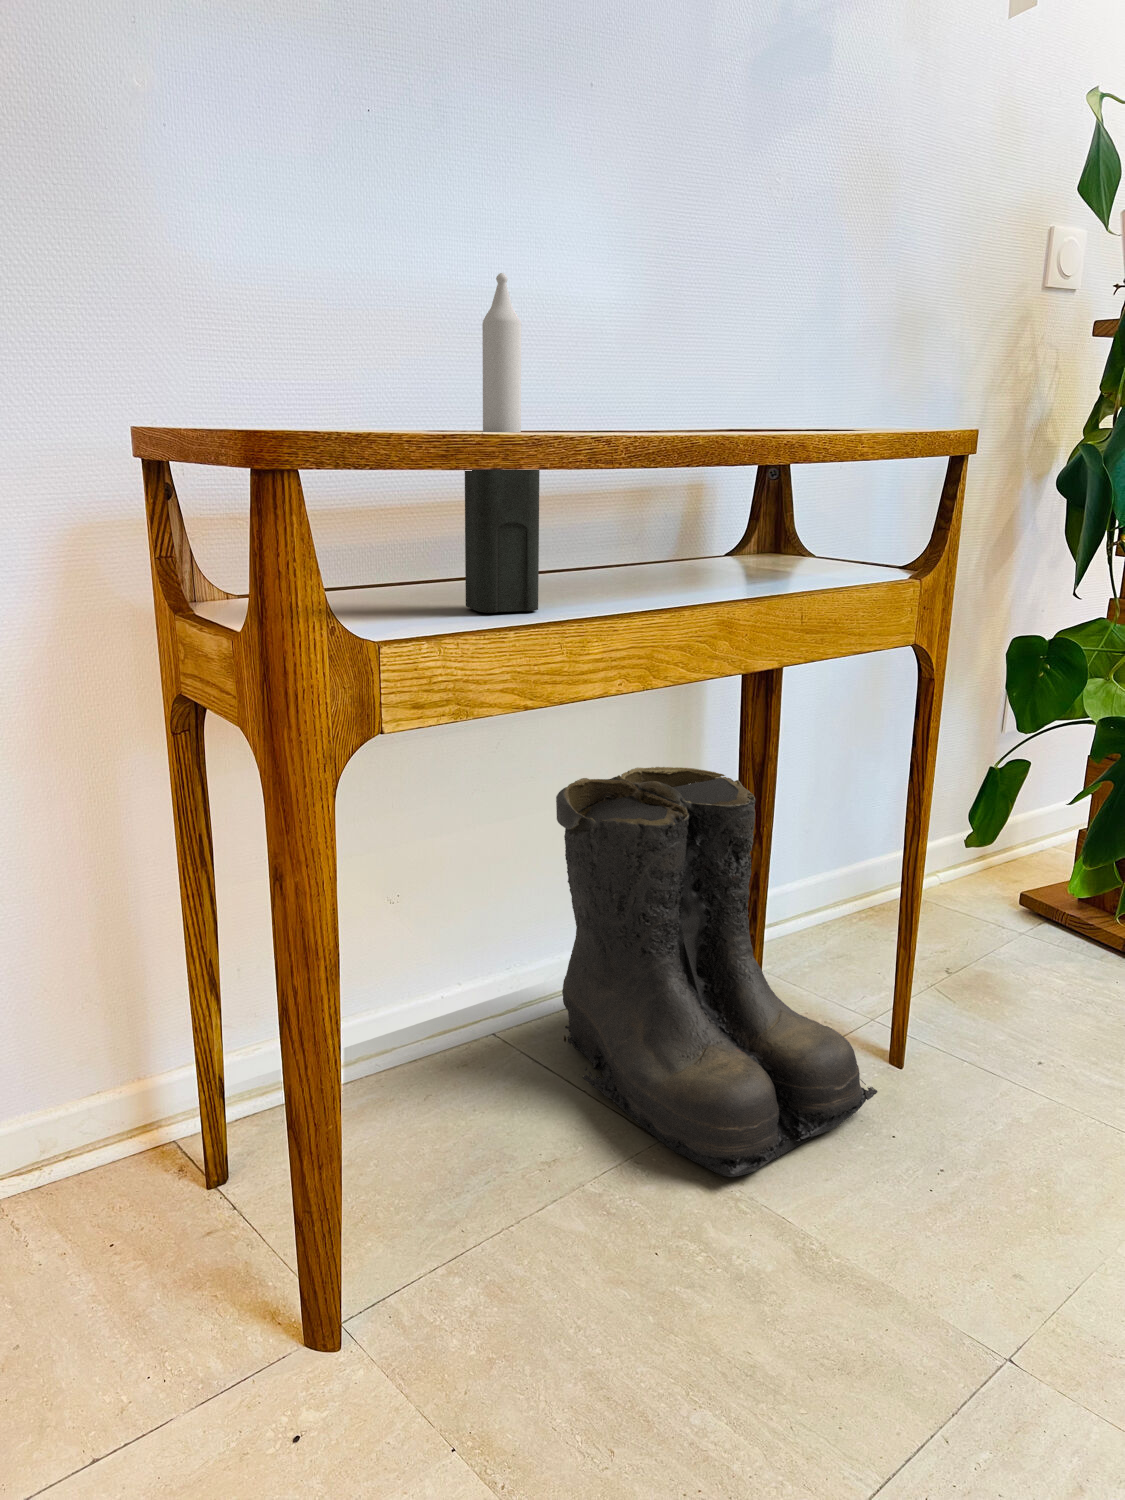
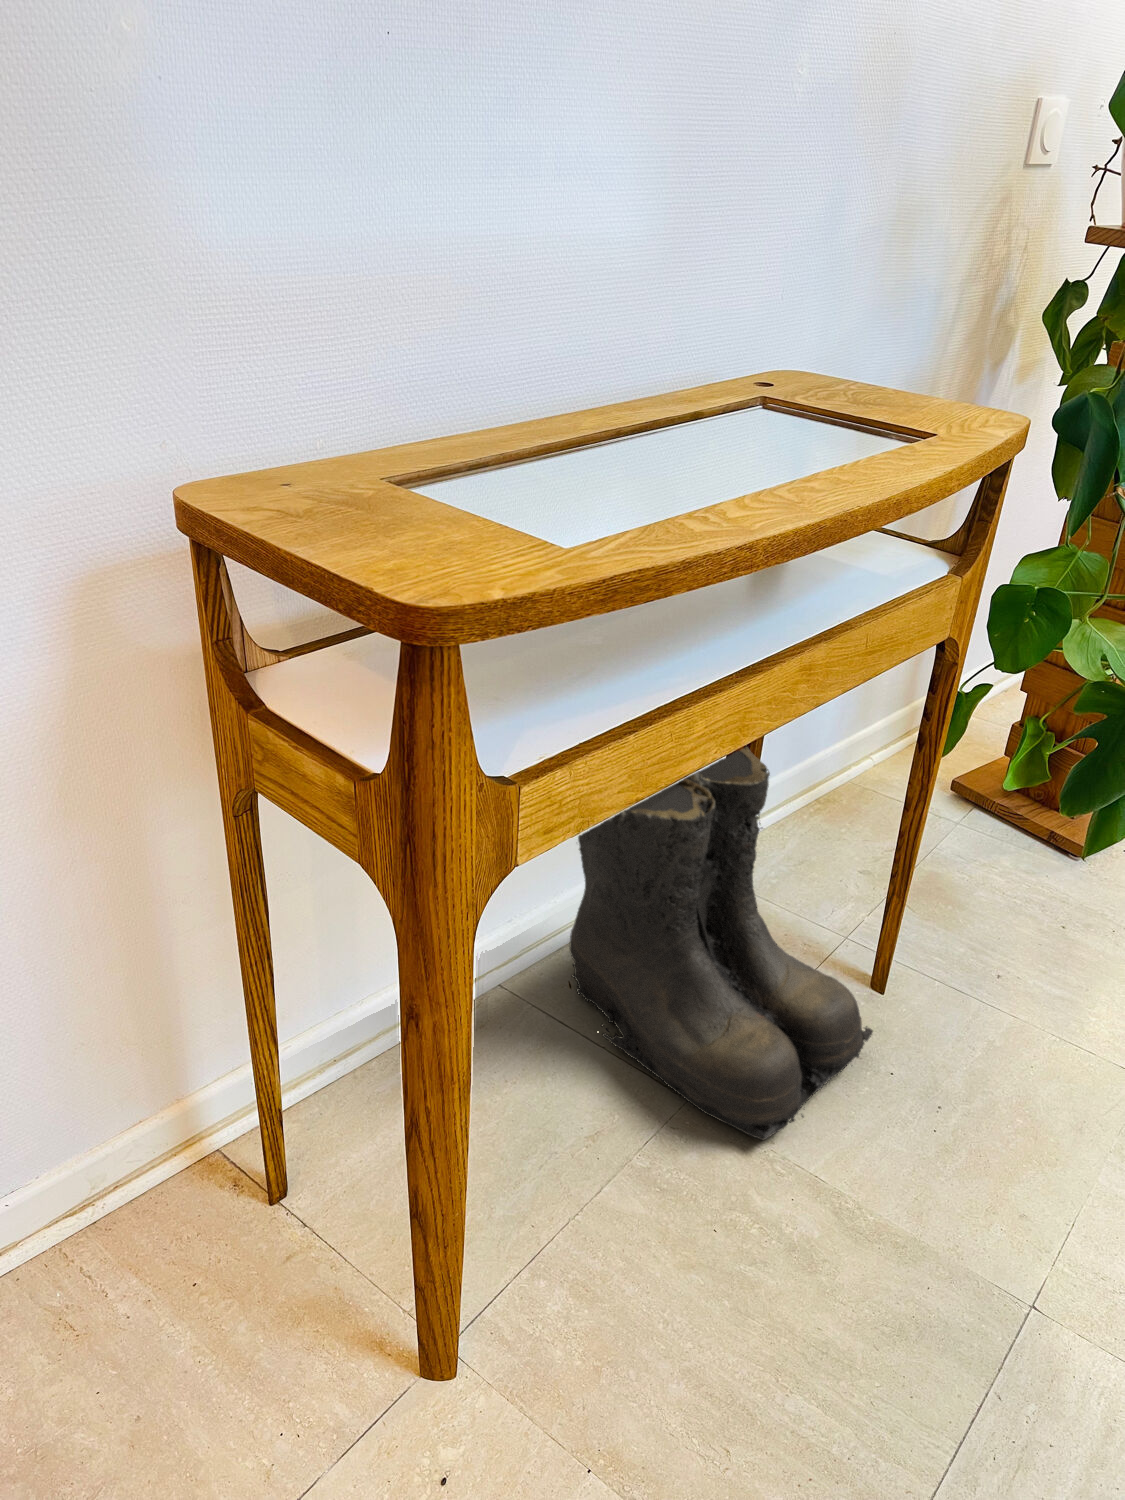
candle: present [465,273,539,613] -> none [548,319,642,687]

